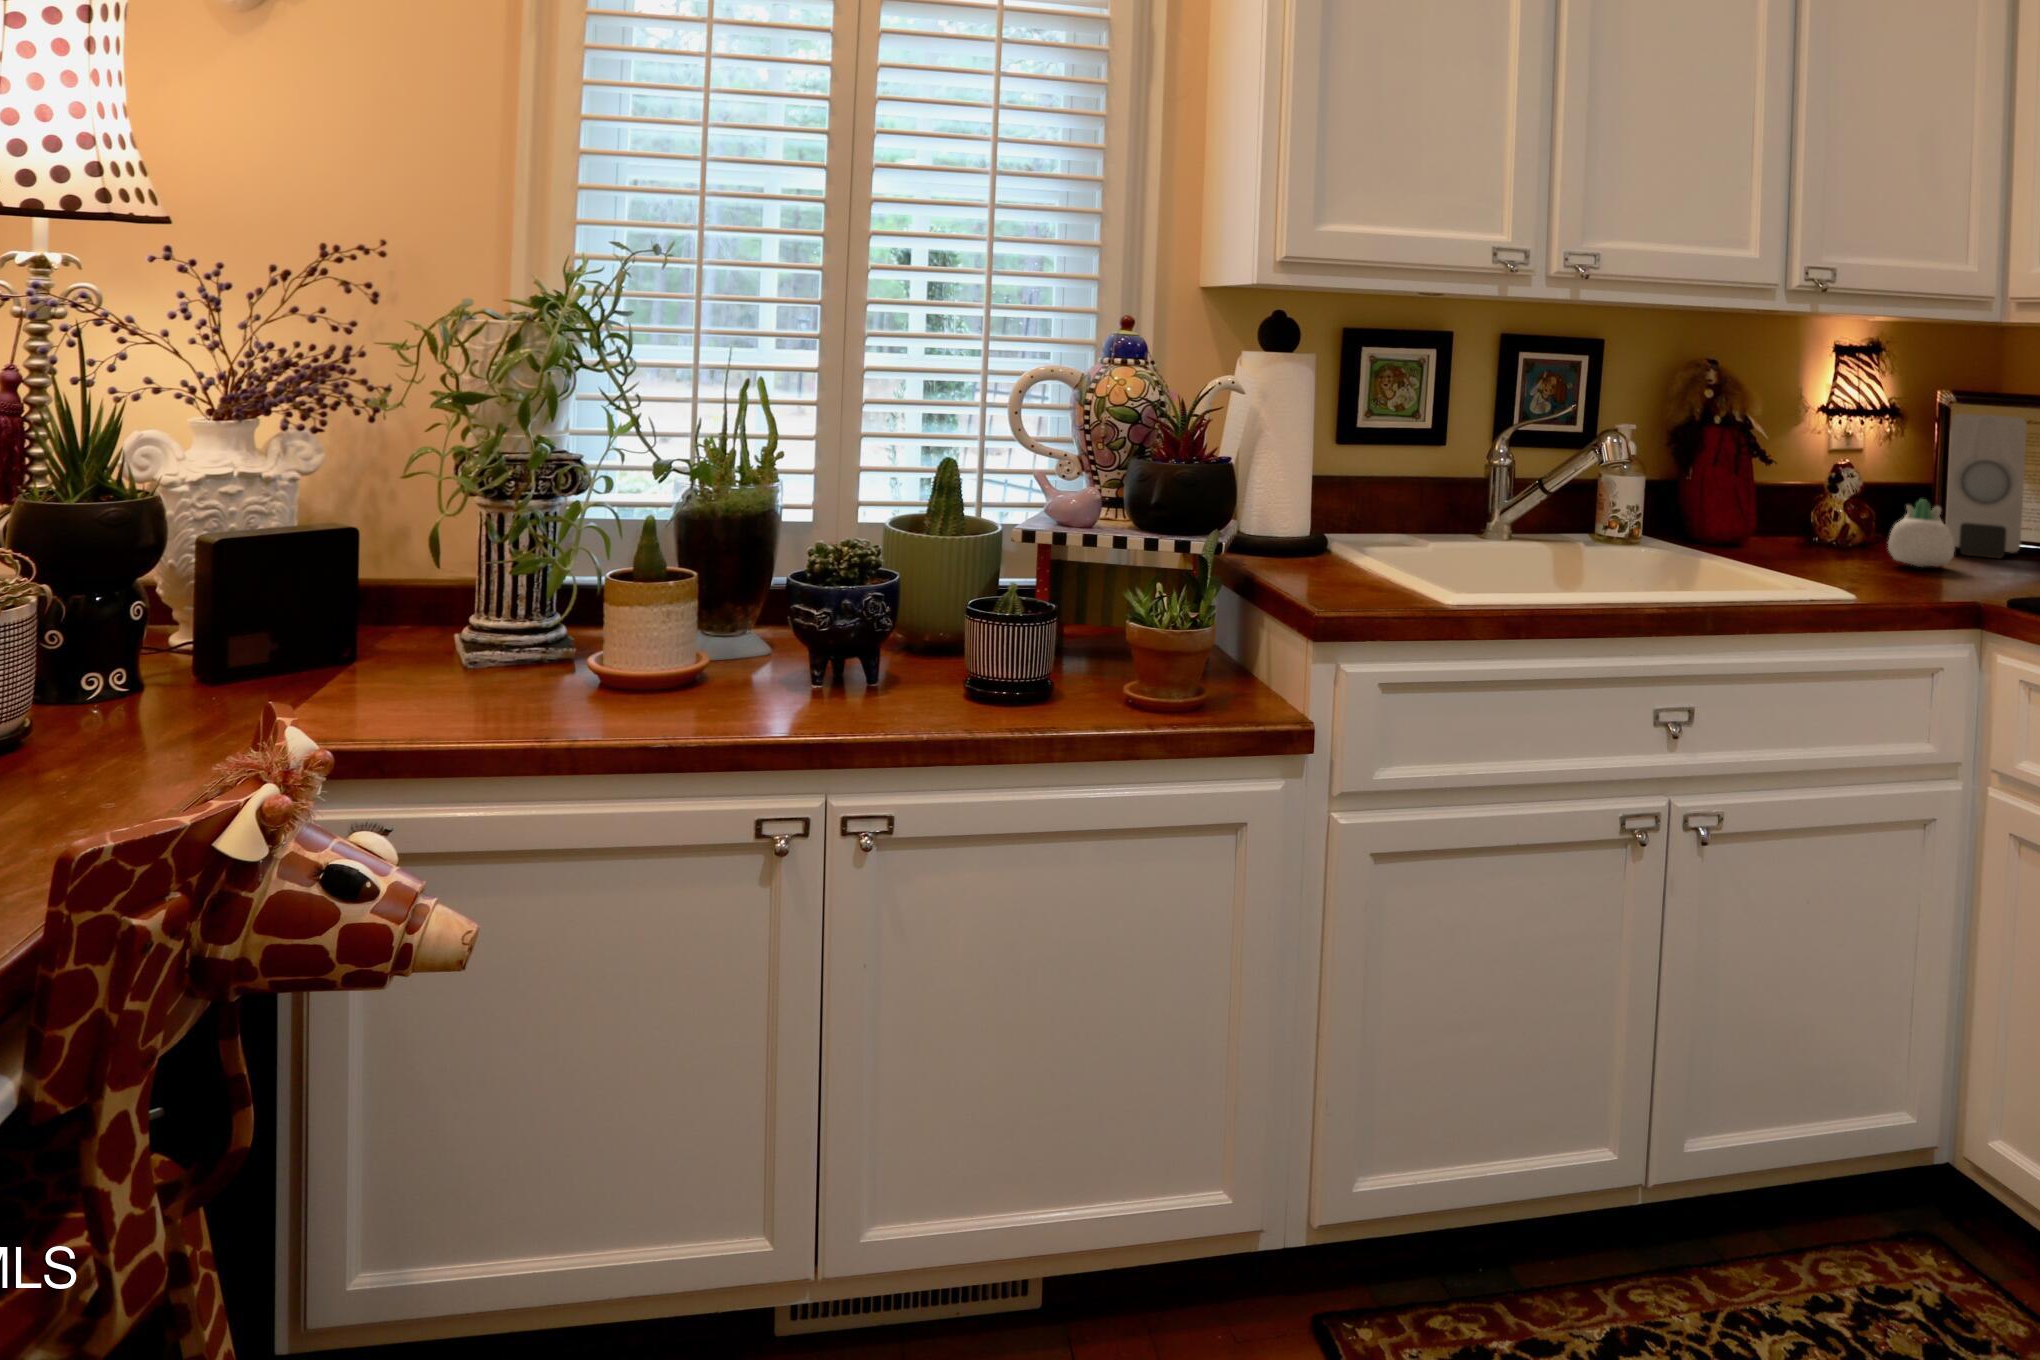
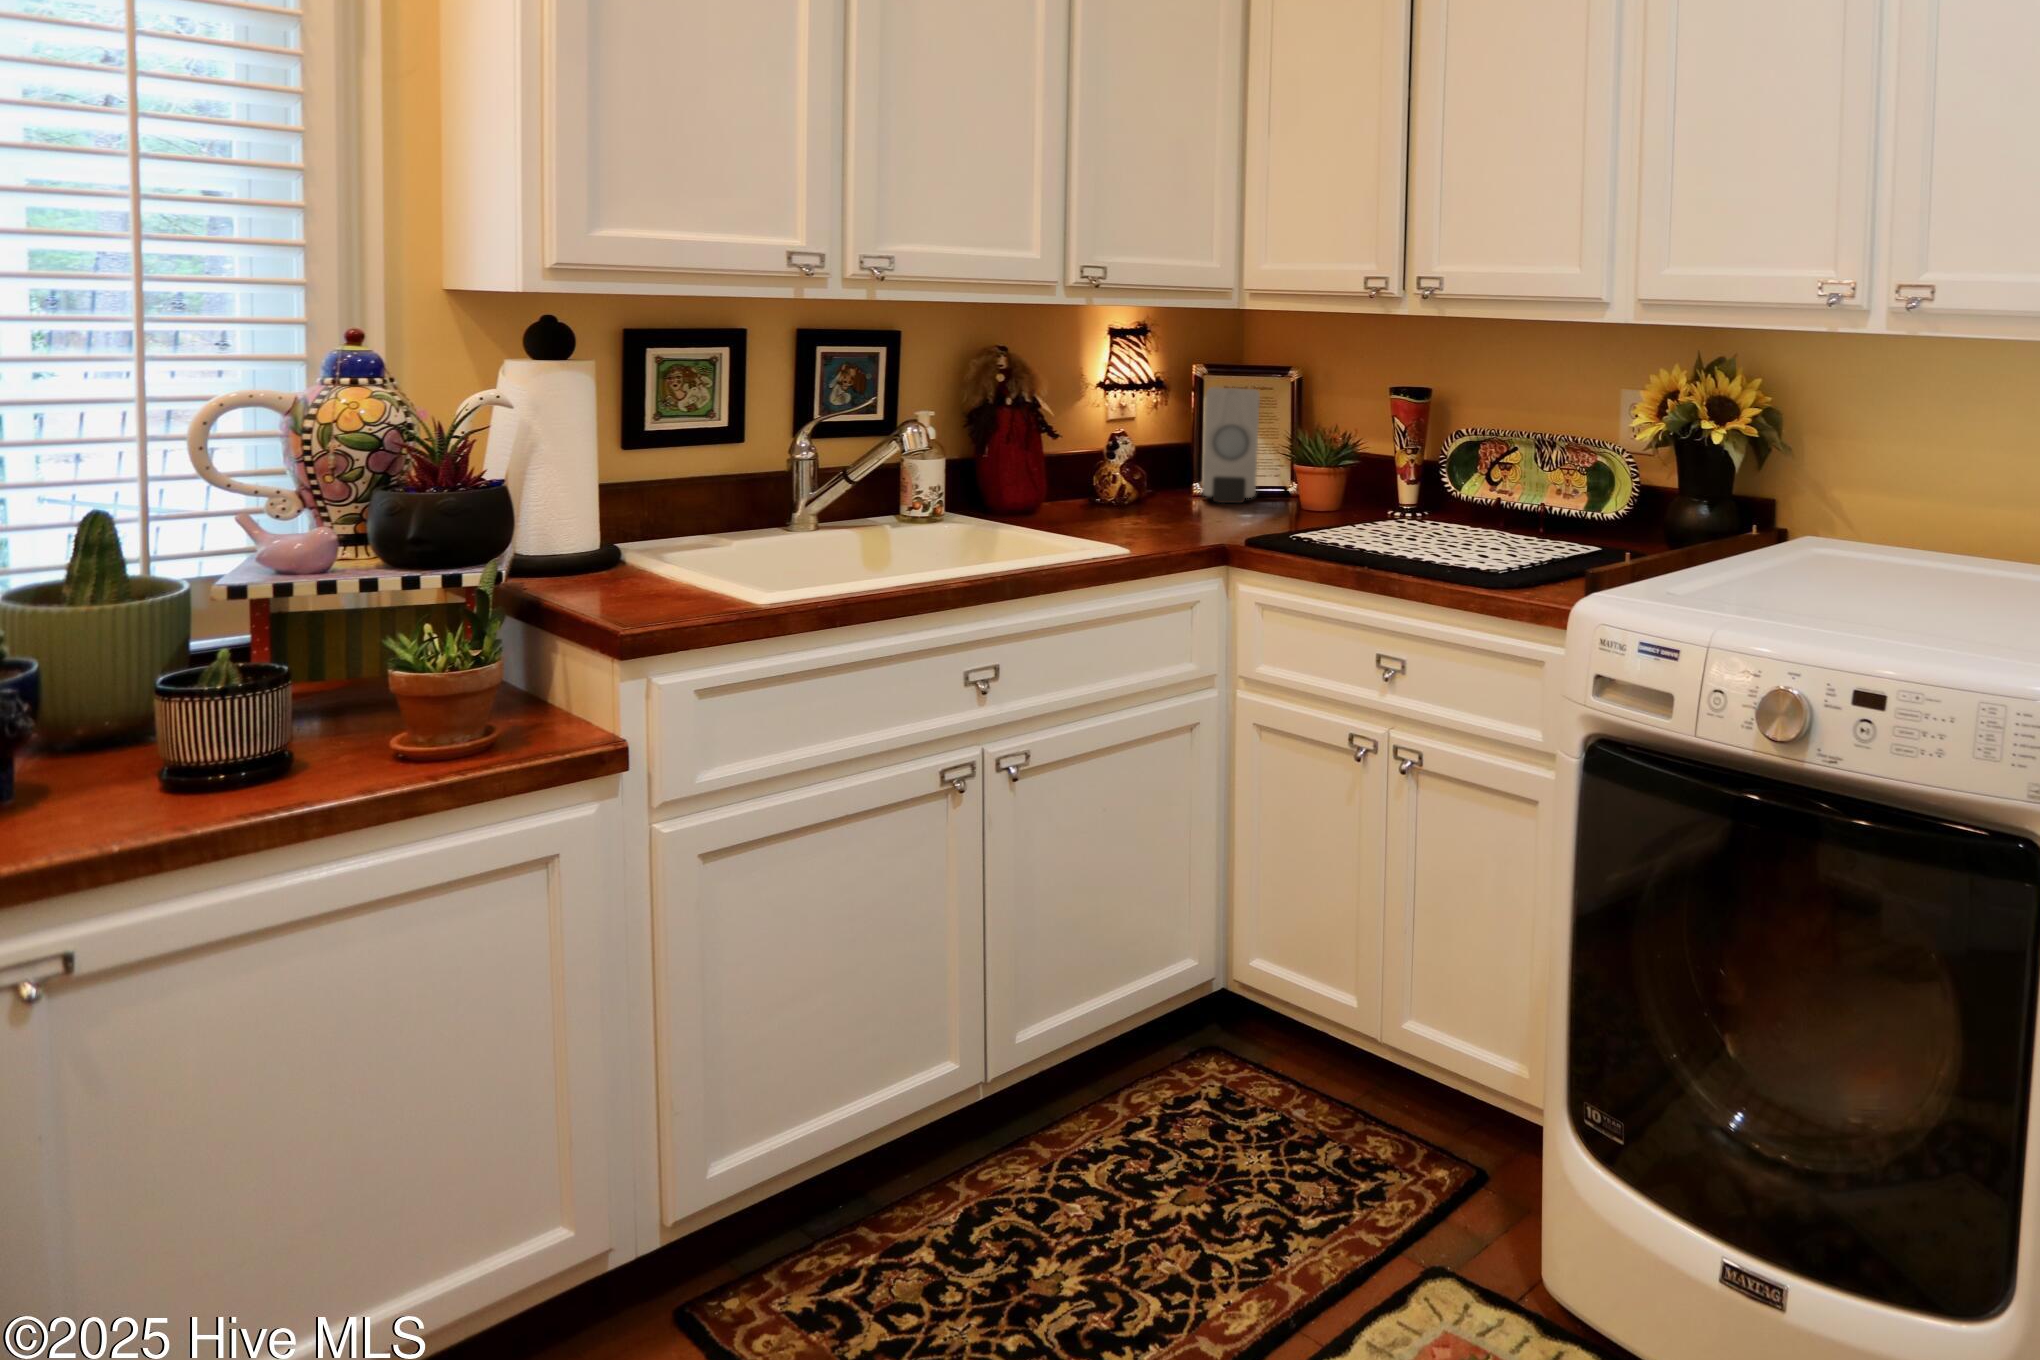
succulent planter: present [1888,499,1955,567] -> none [1157,463,1207,519]

